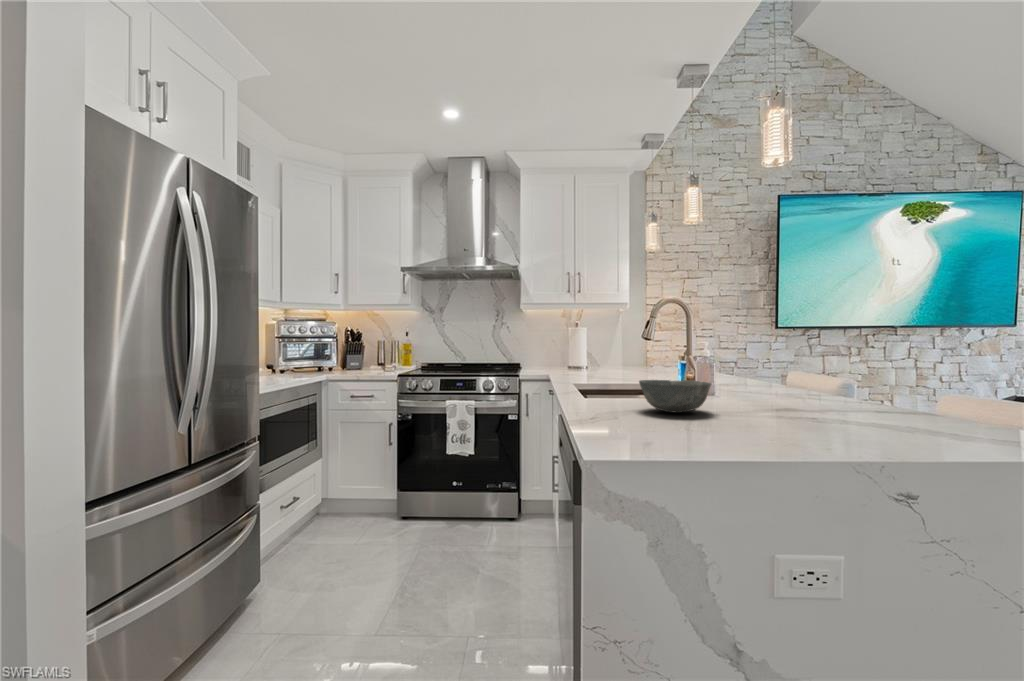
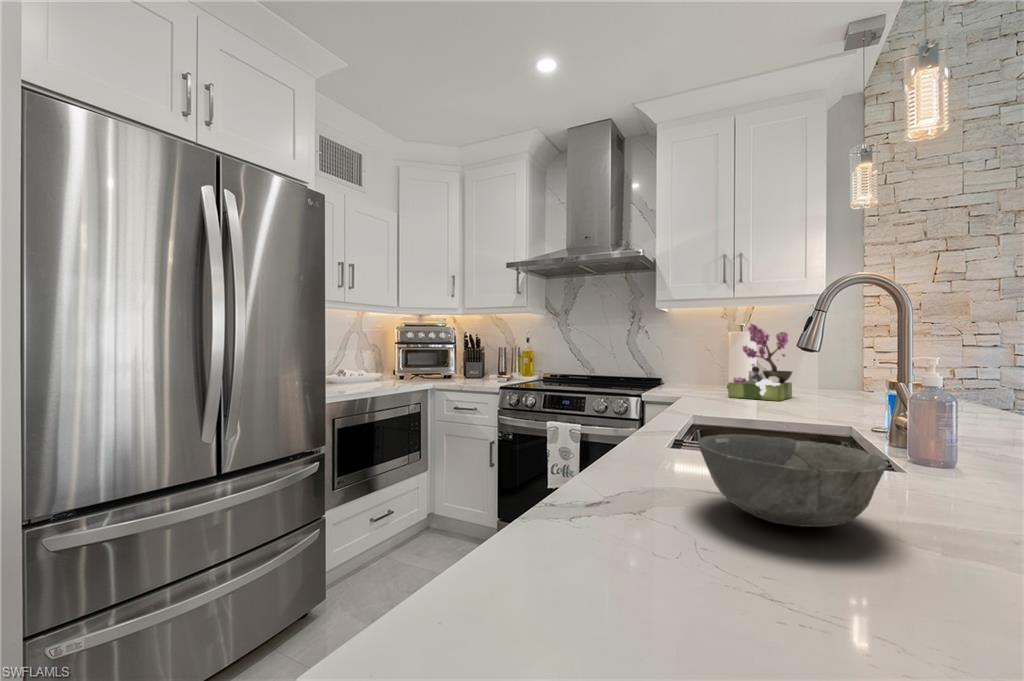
flower arrangement: none [579,322,616,374] -> present [728,324,792,401]

